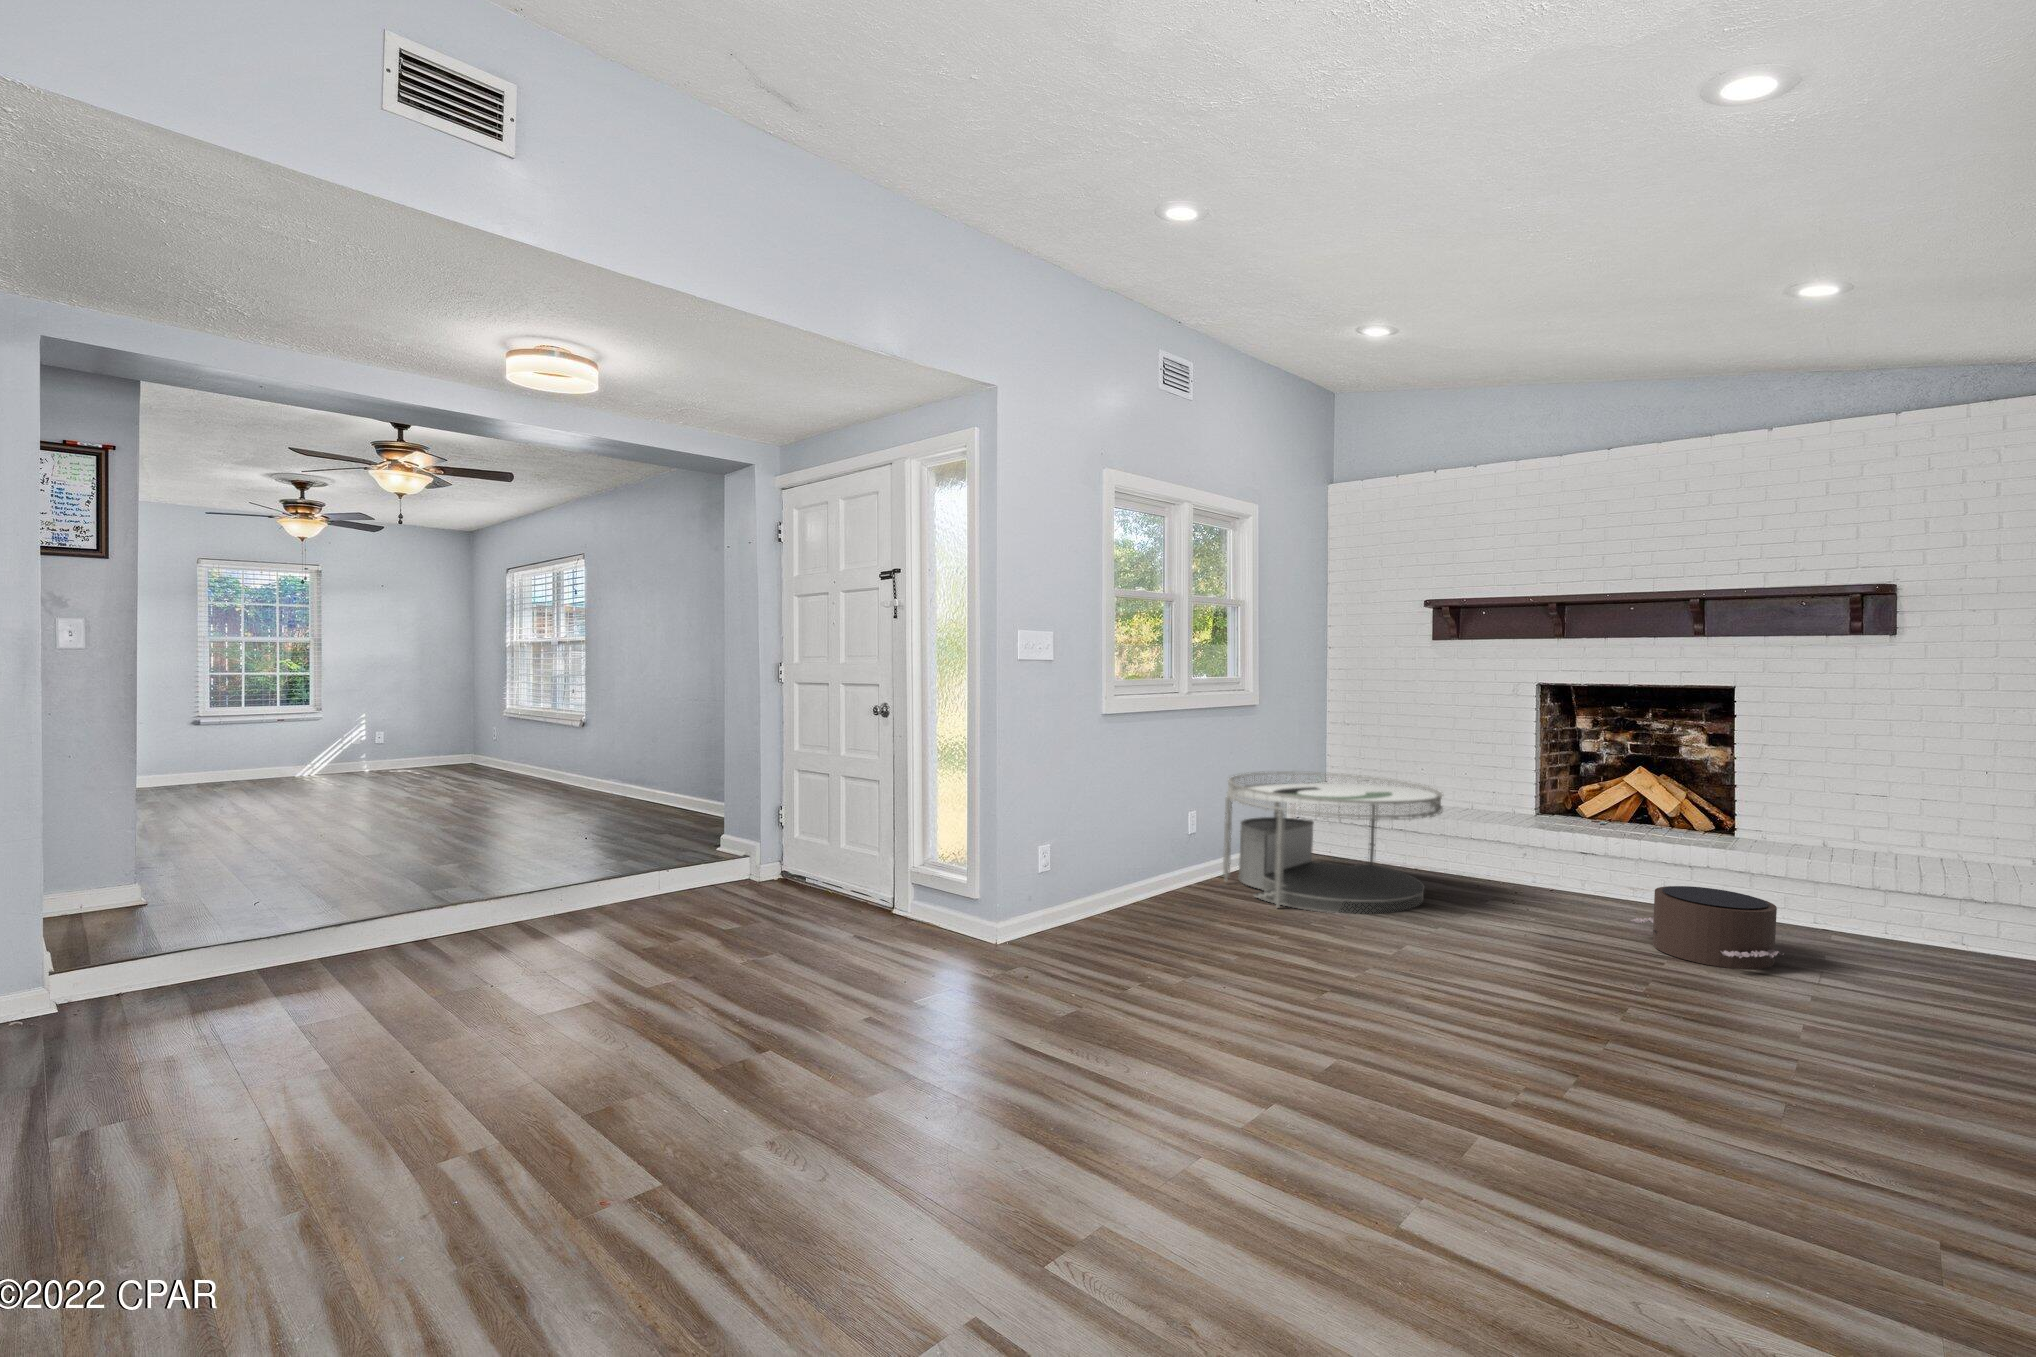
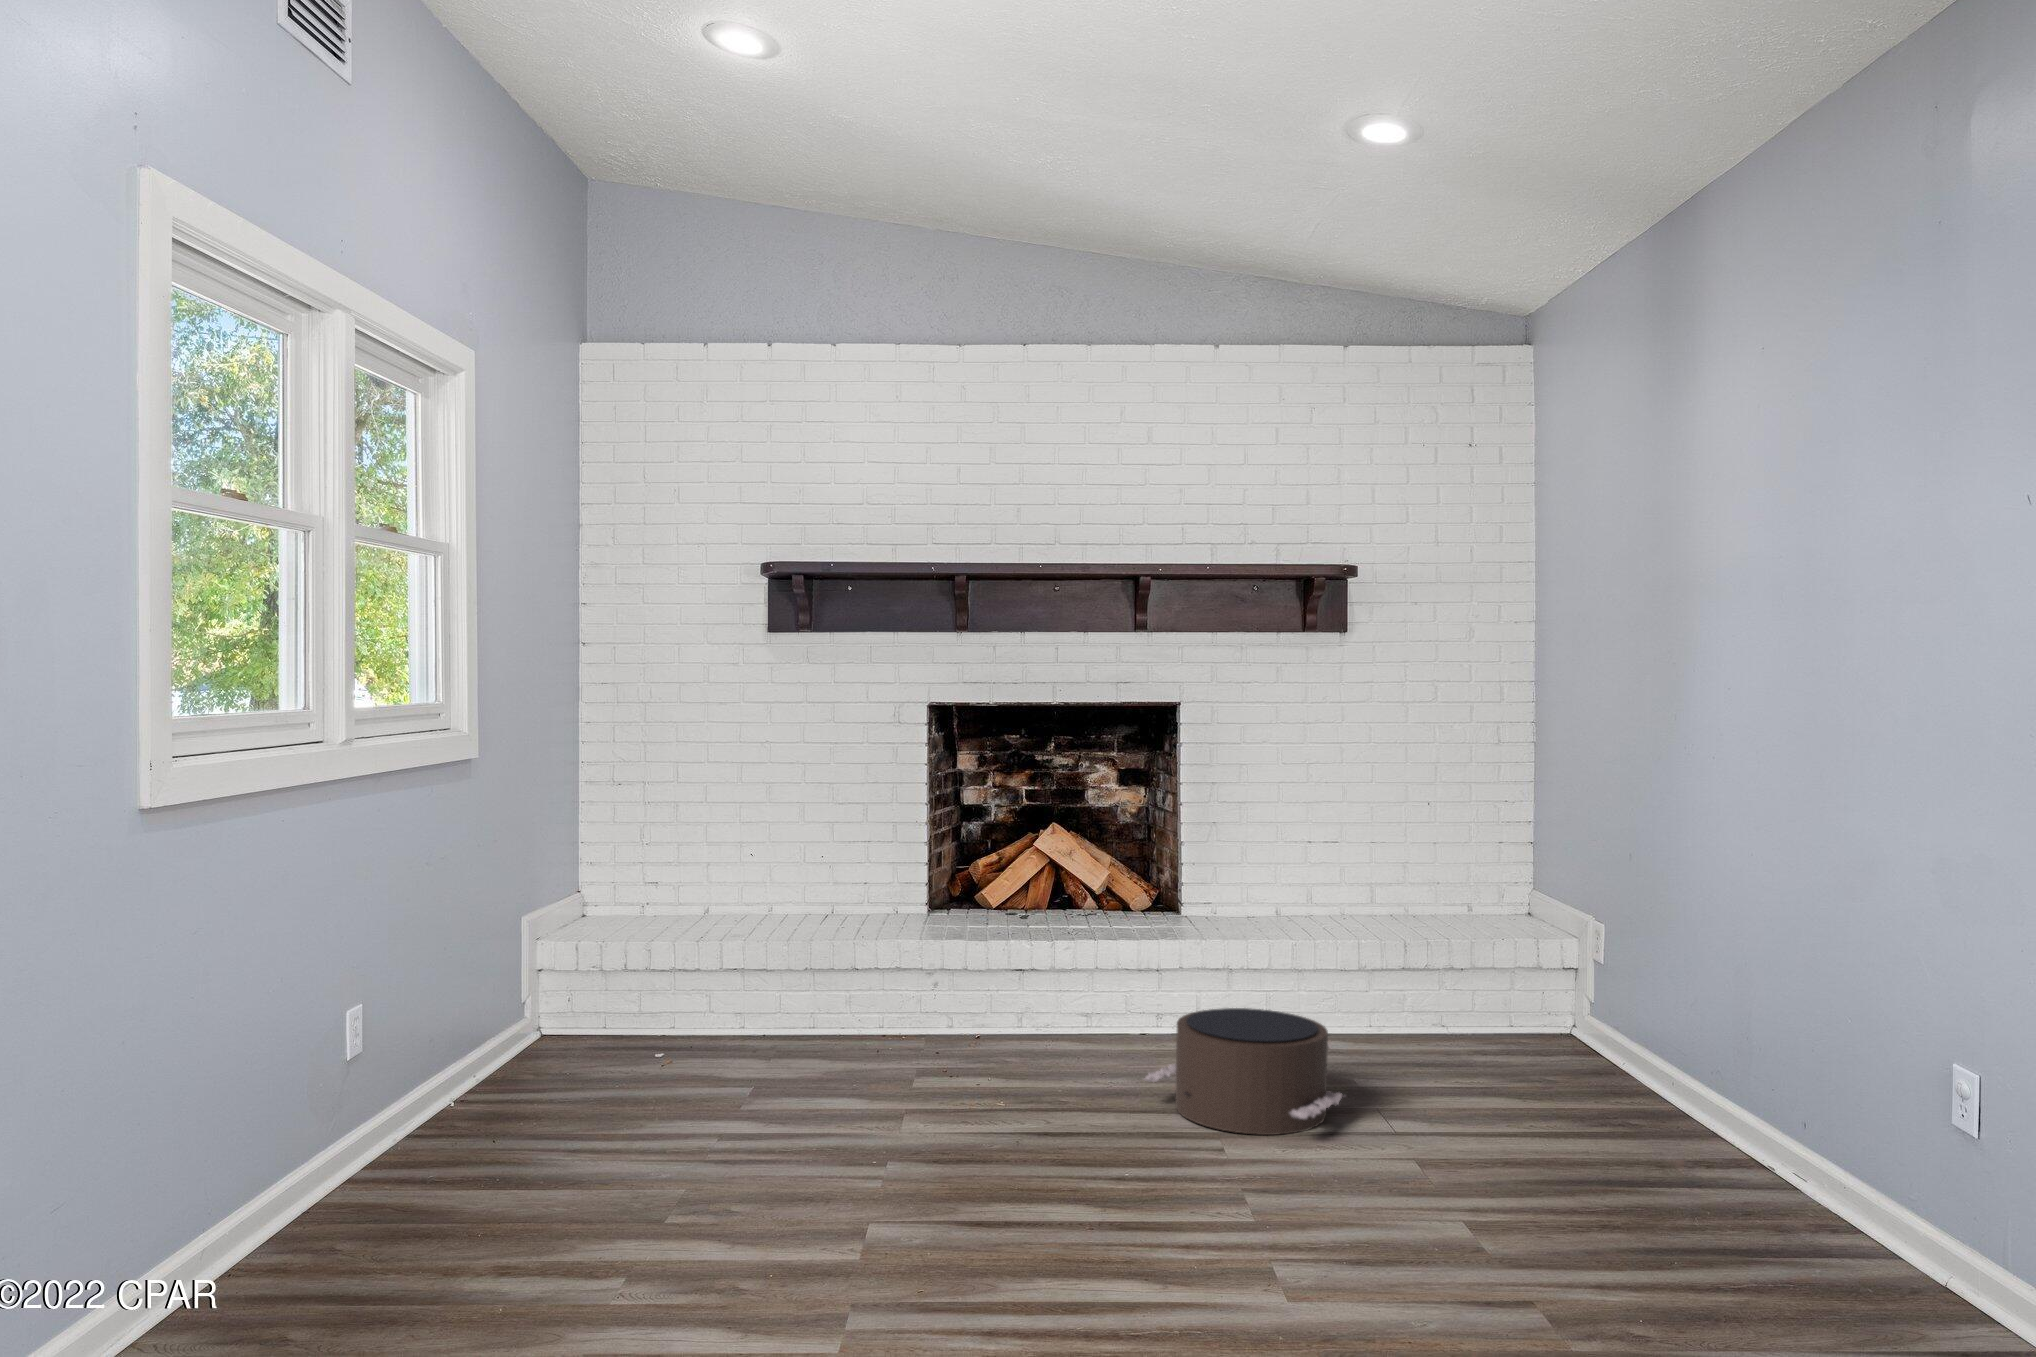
coffee table: present [1223,772,1443,914] -> none [432,882,850,1191]

